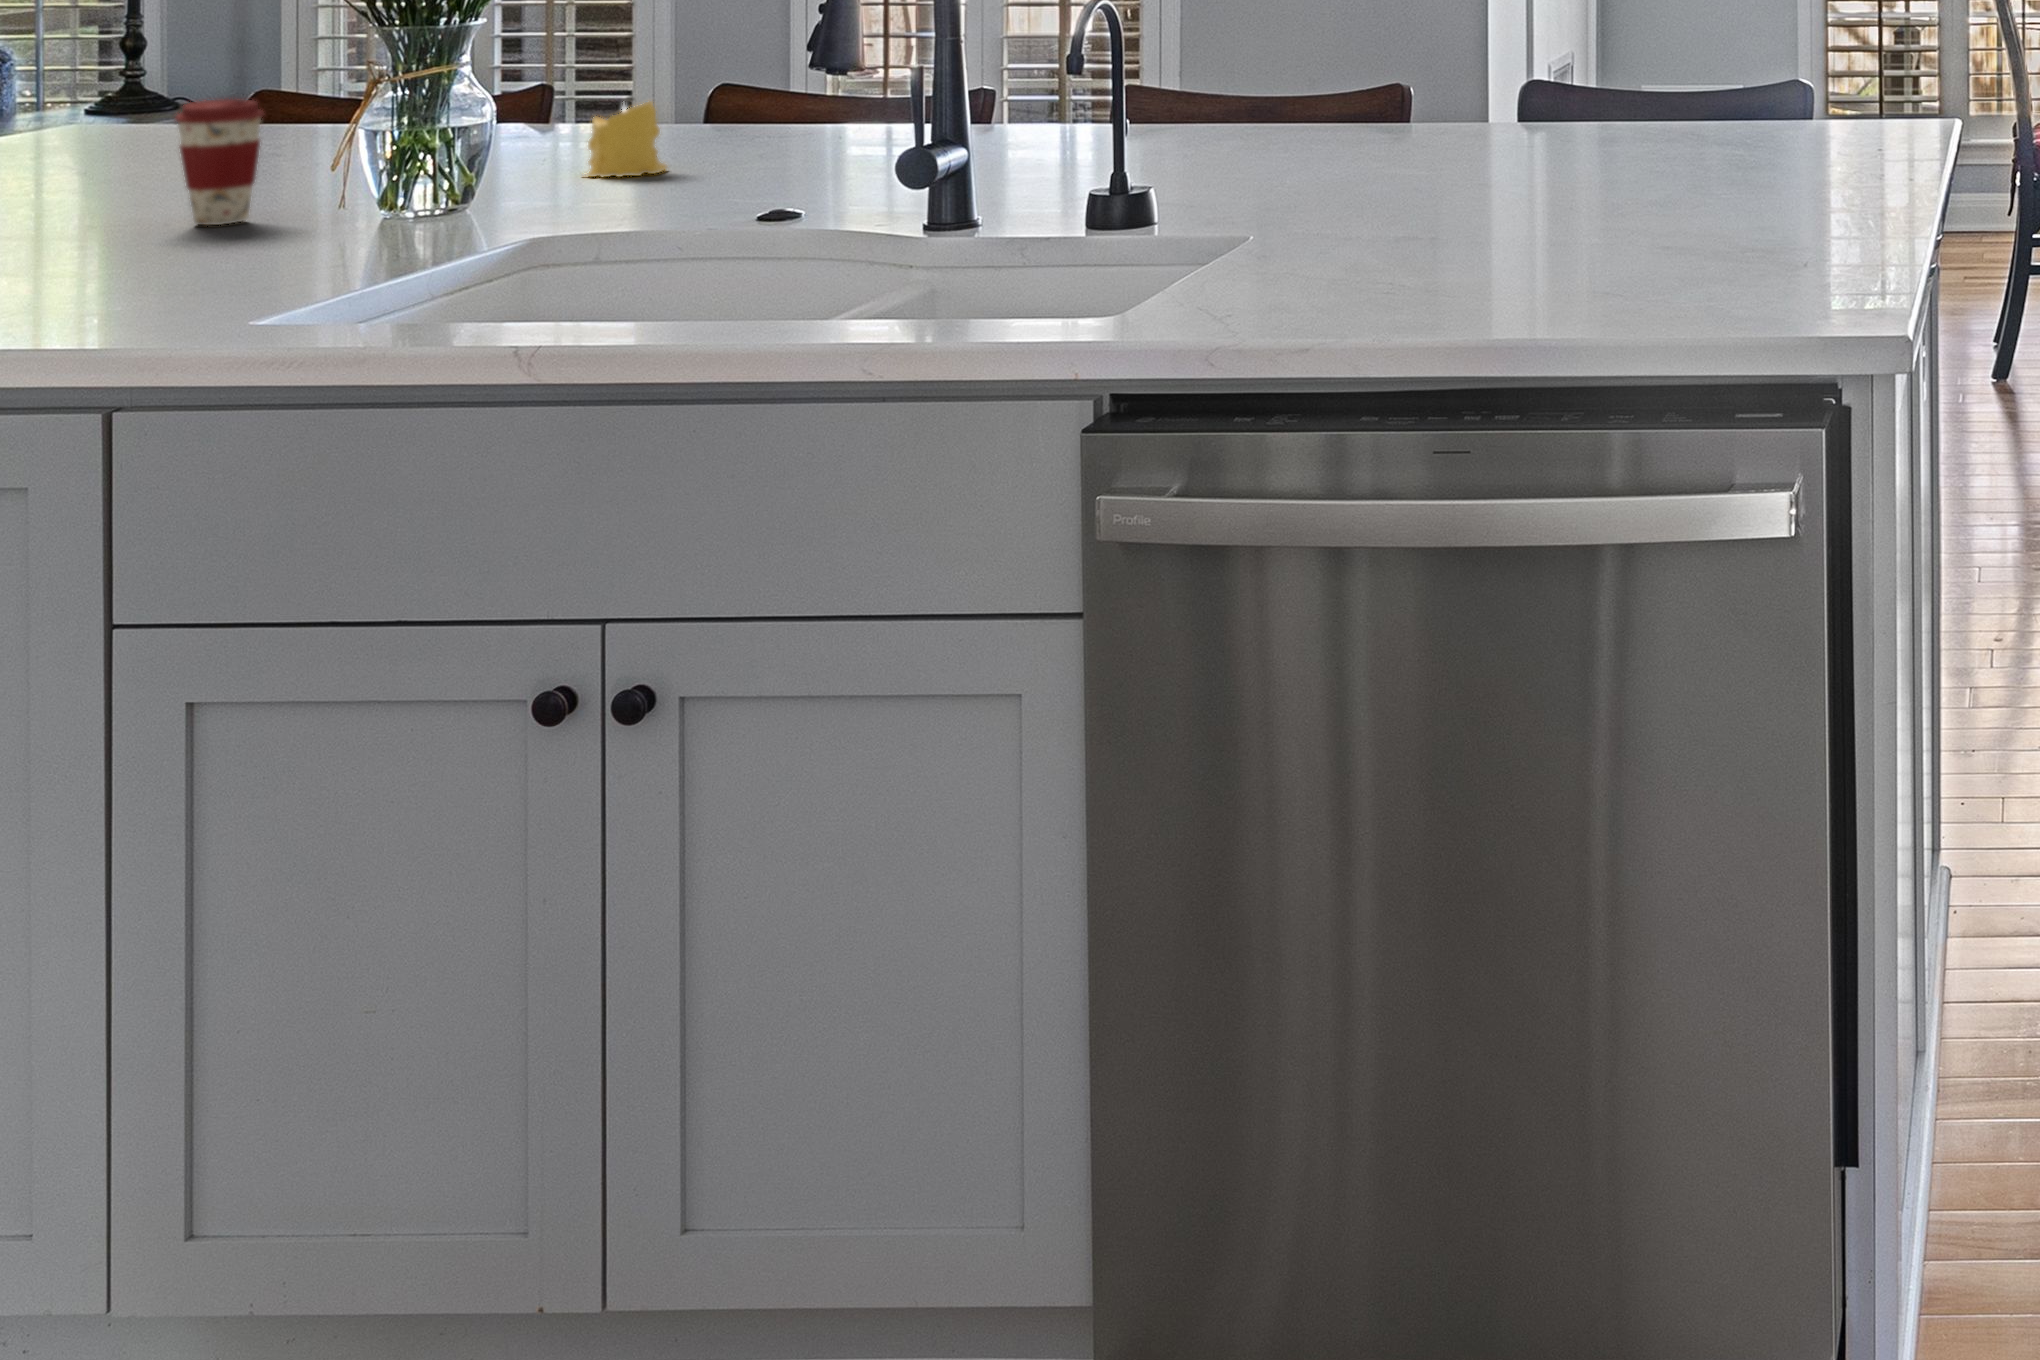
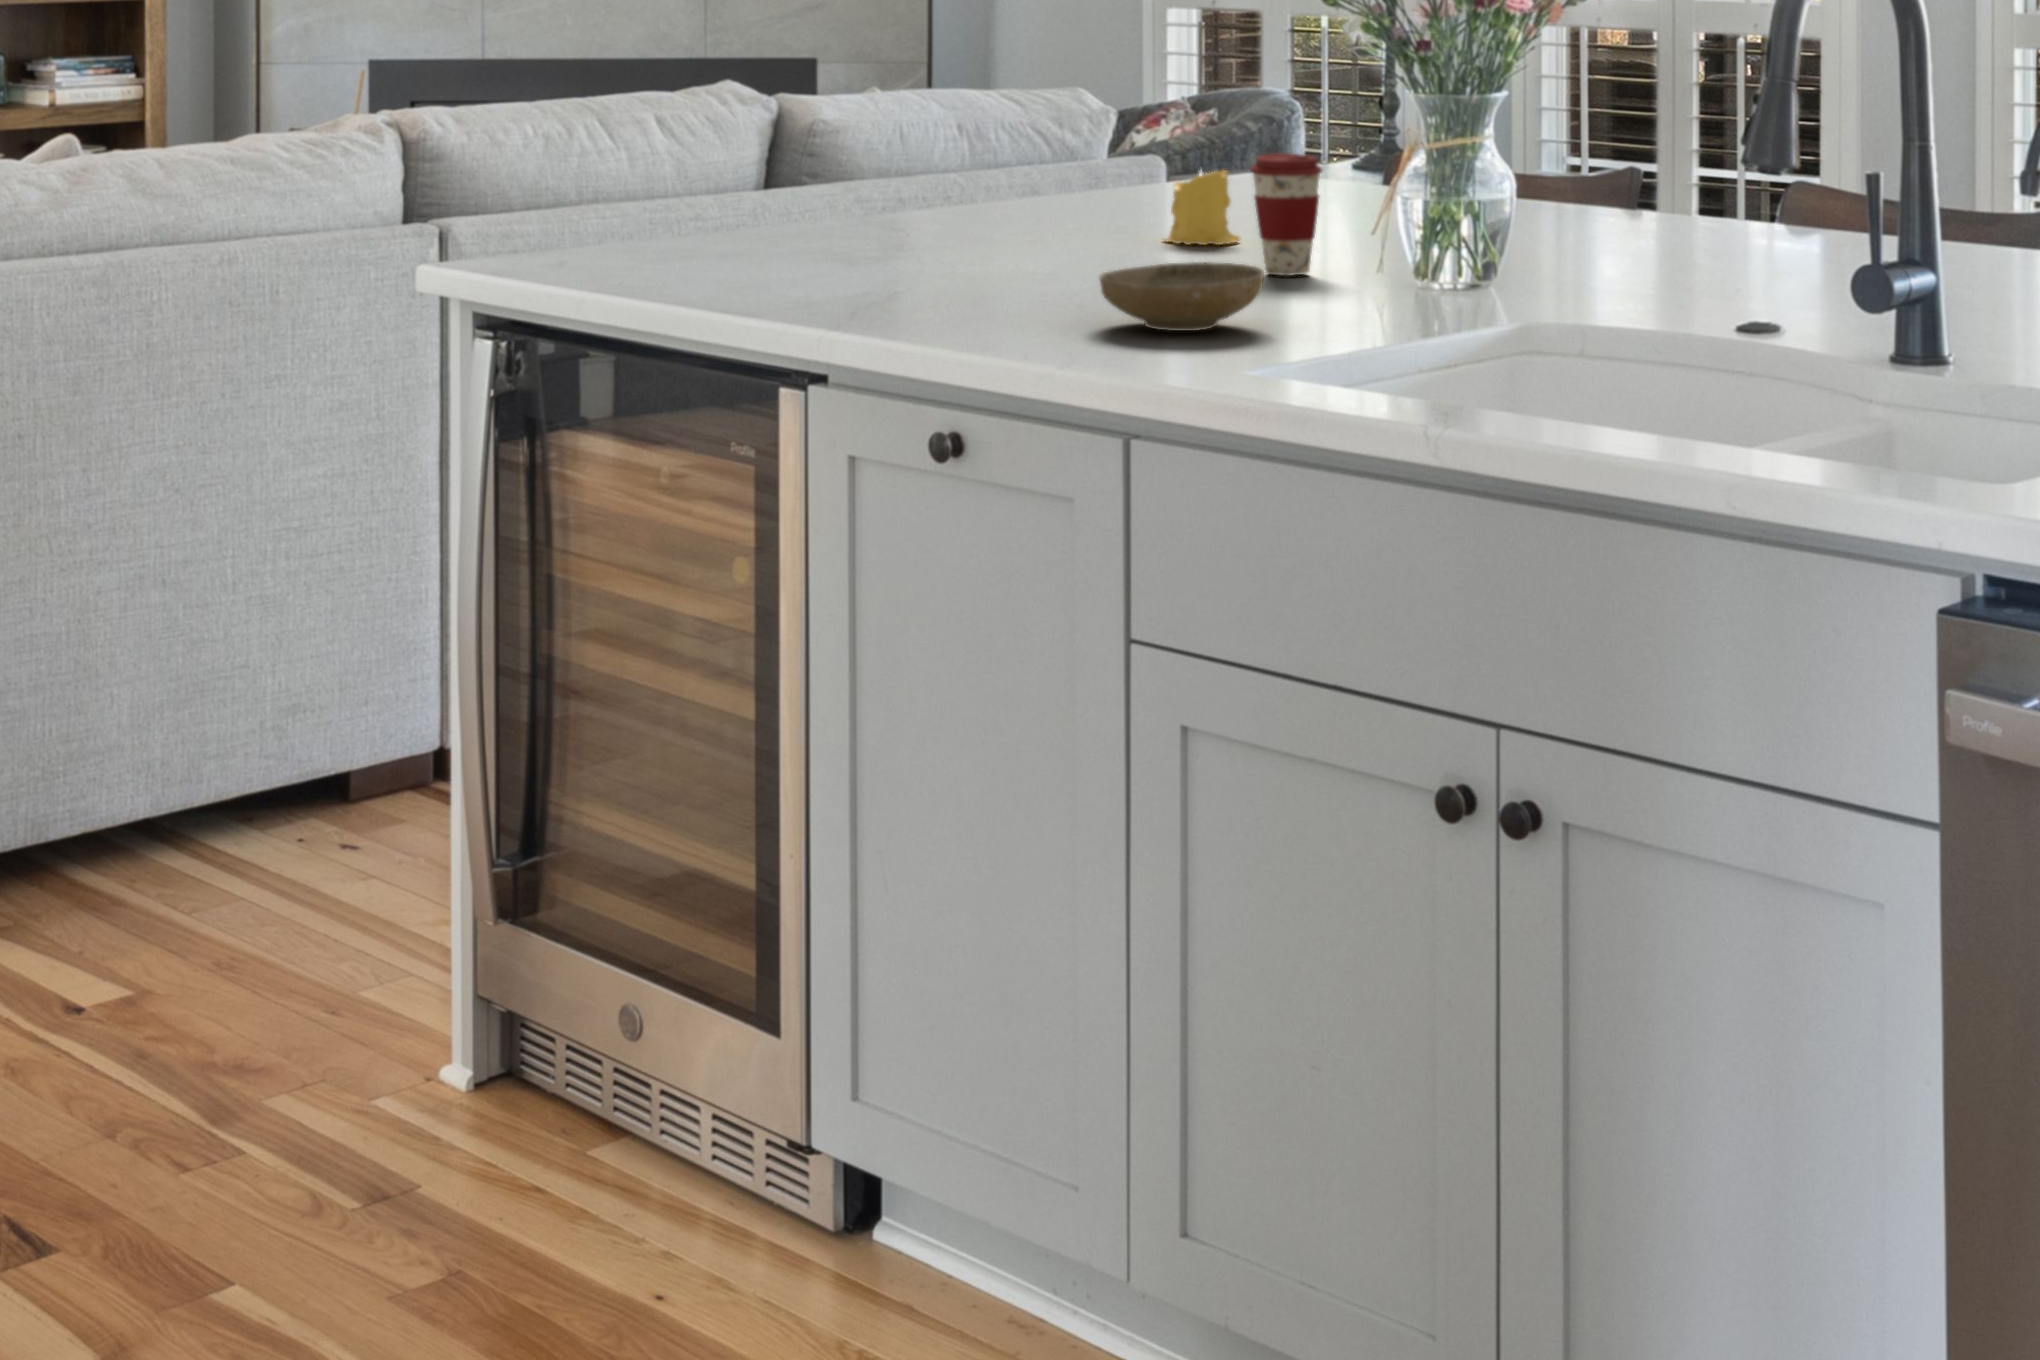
candle: present [587,102,667,177] -> present [1163,170,1240,245]
ceramic bowl: none [34,216,248,294] -> present [1099,262,1264,331]

